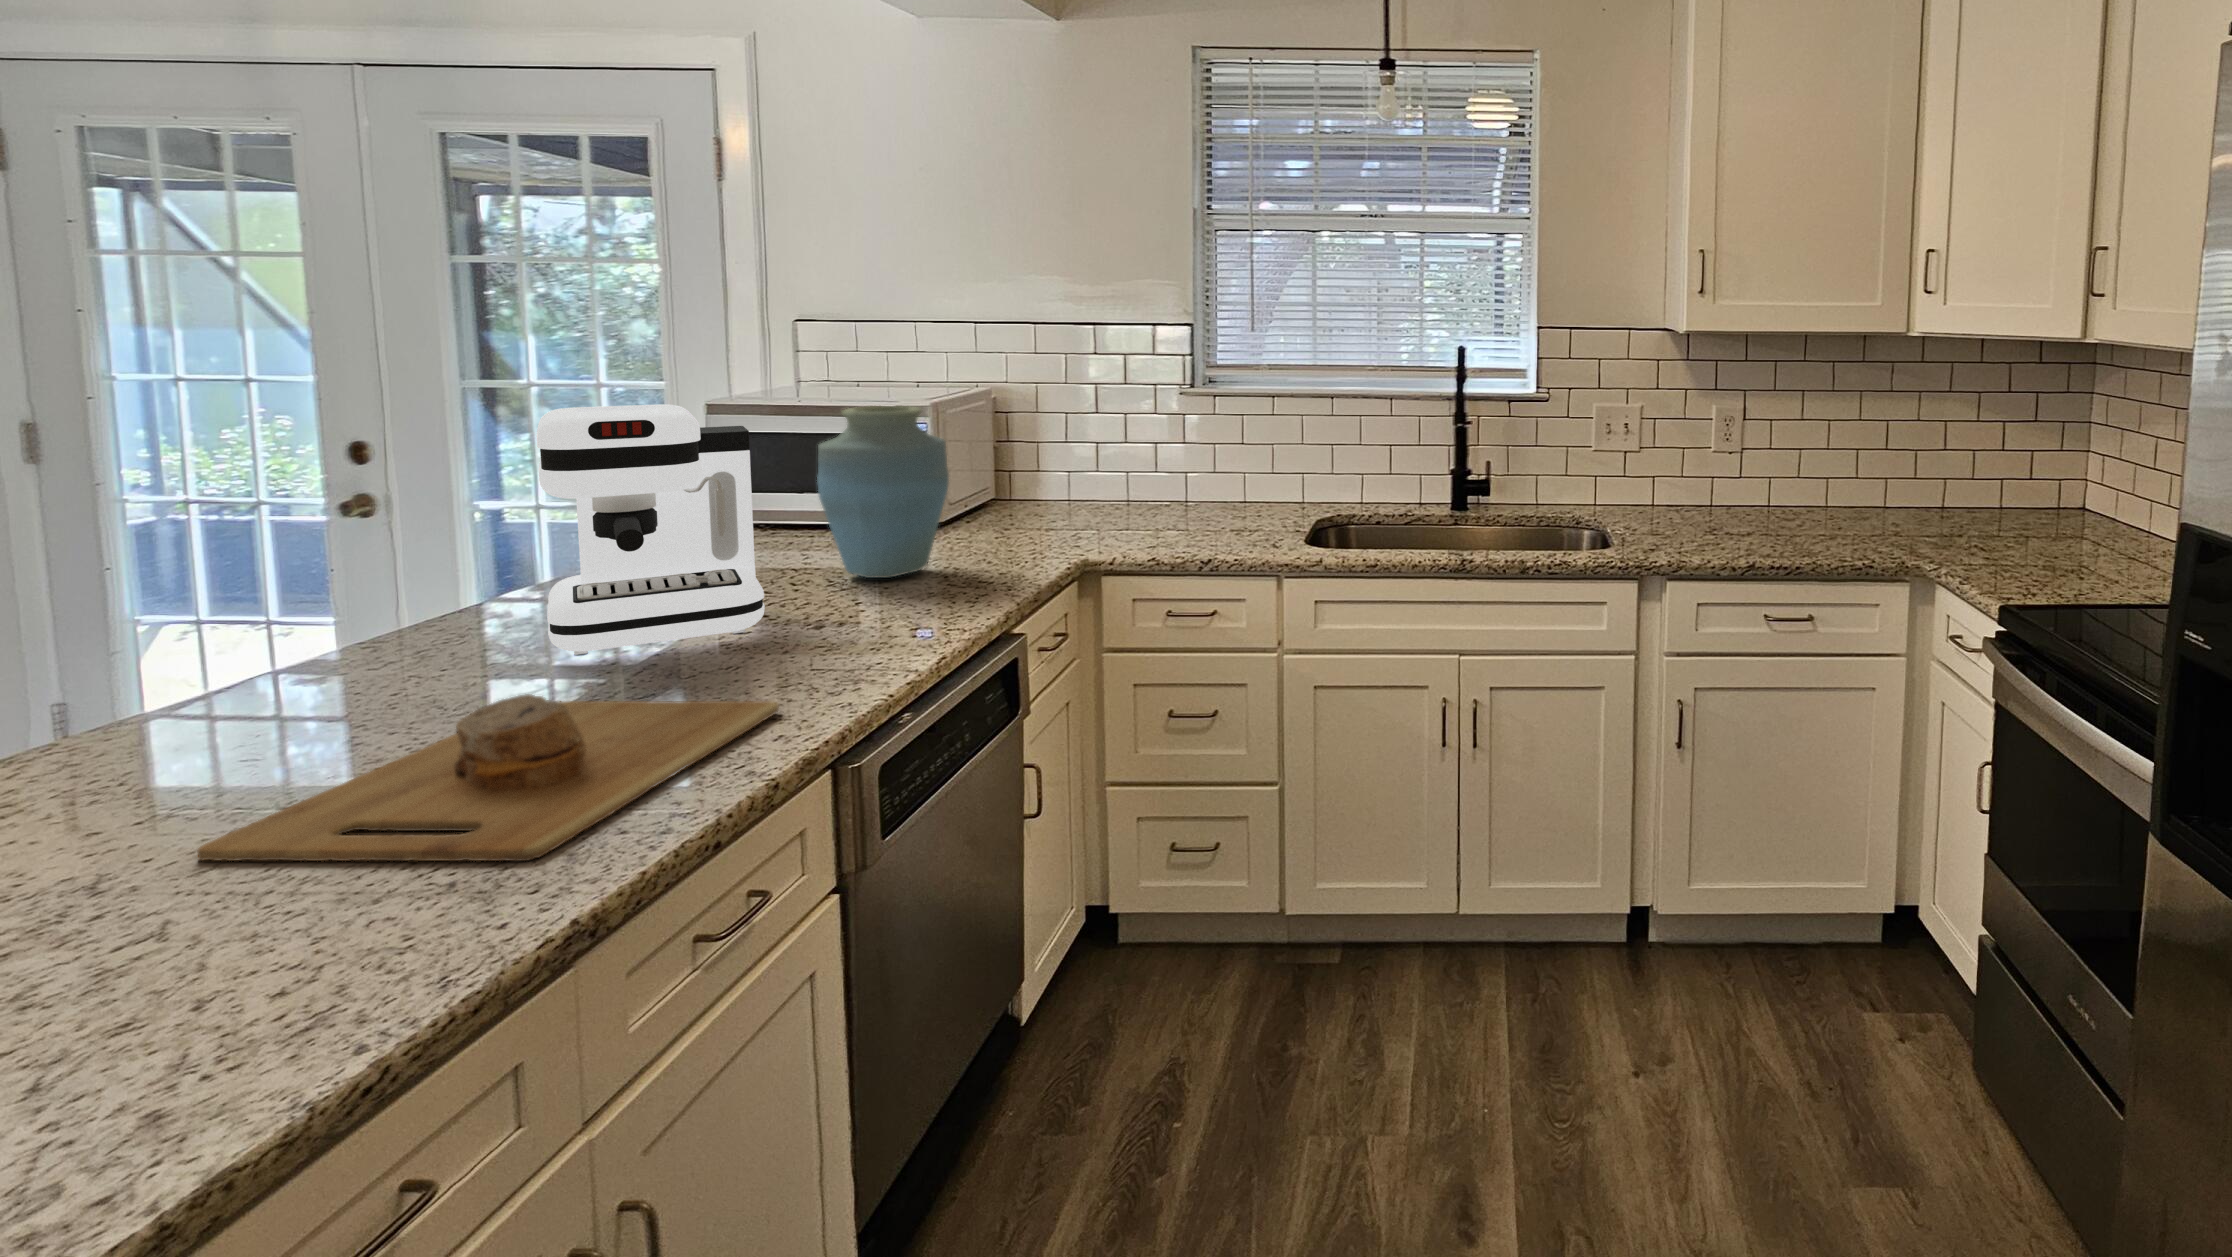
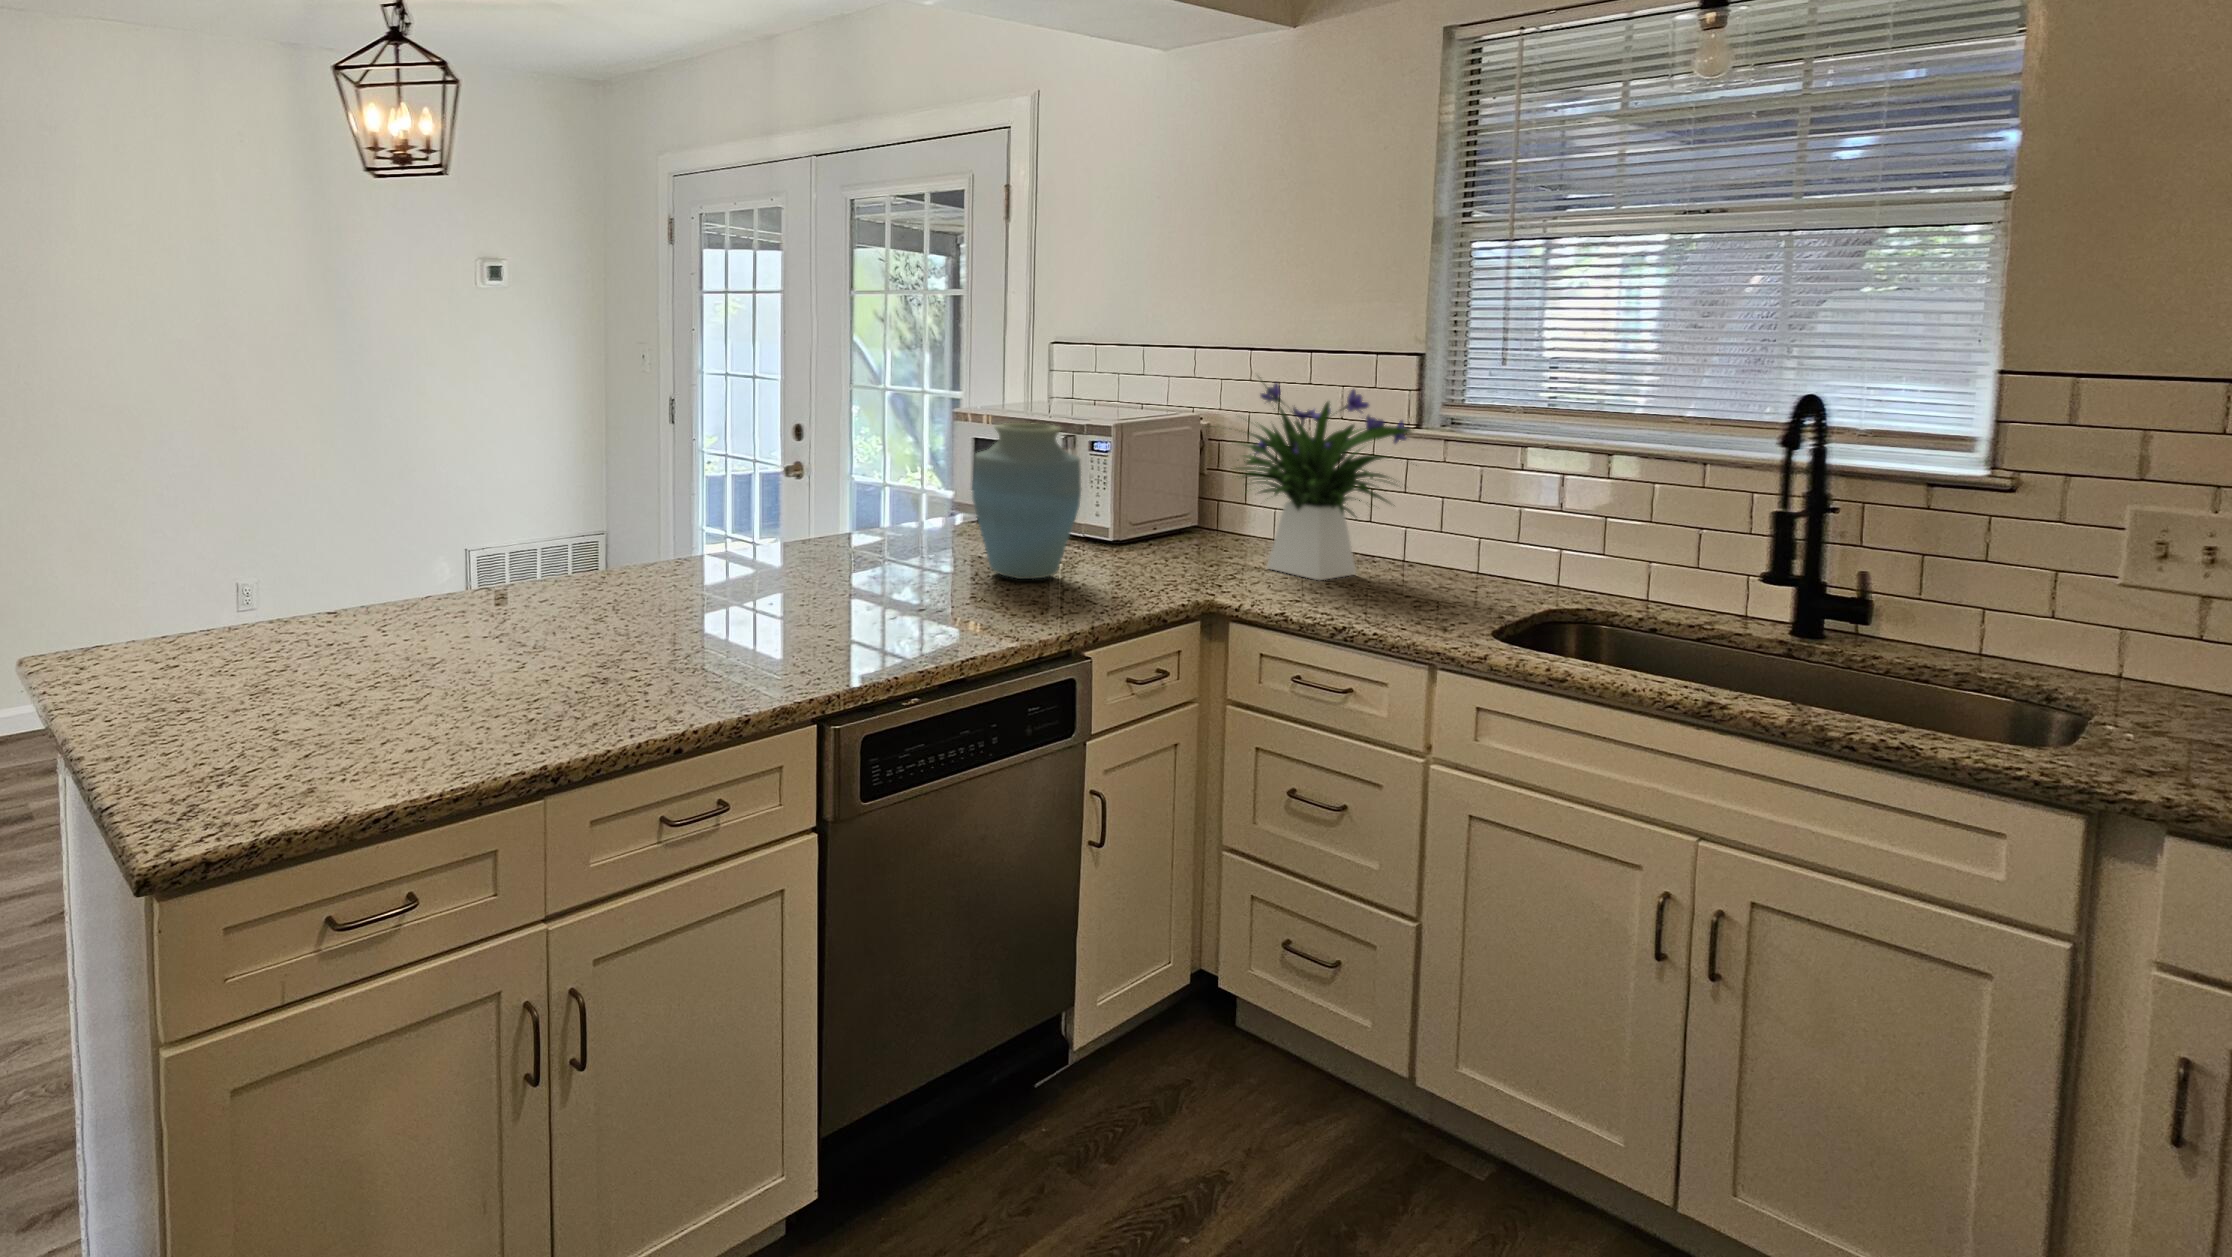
flower arrangement: none [1034,343,1218,529] -> present [1236,383,1417,580]
coffee maker: present [537,405,765,655] -> none [752,408,907,599]
cutting board: present [197,694,779,861] -> none [482,608,809,719]

